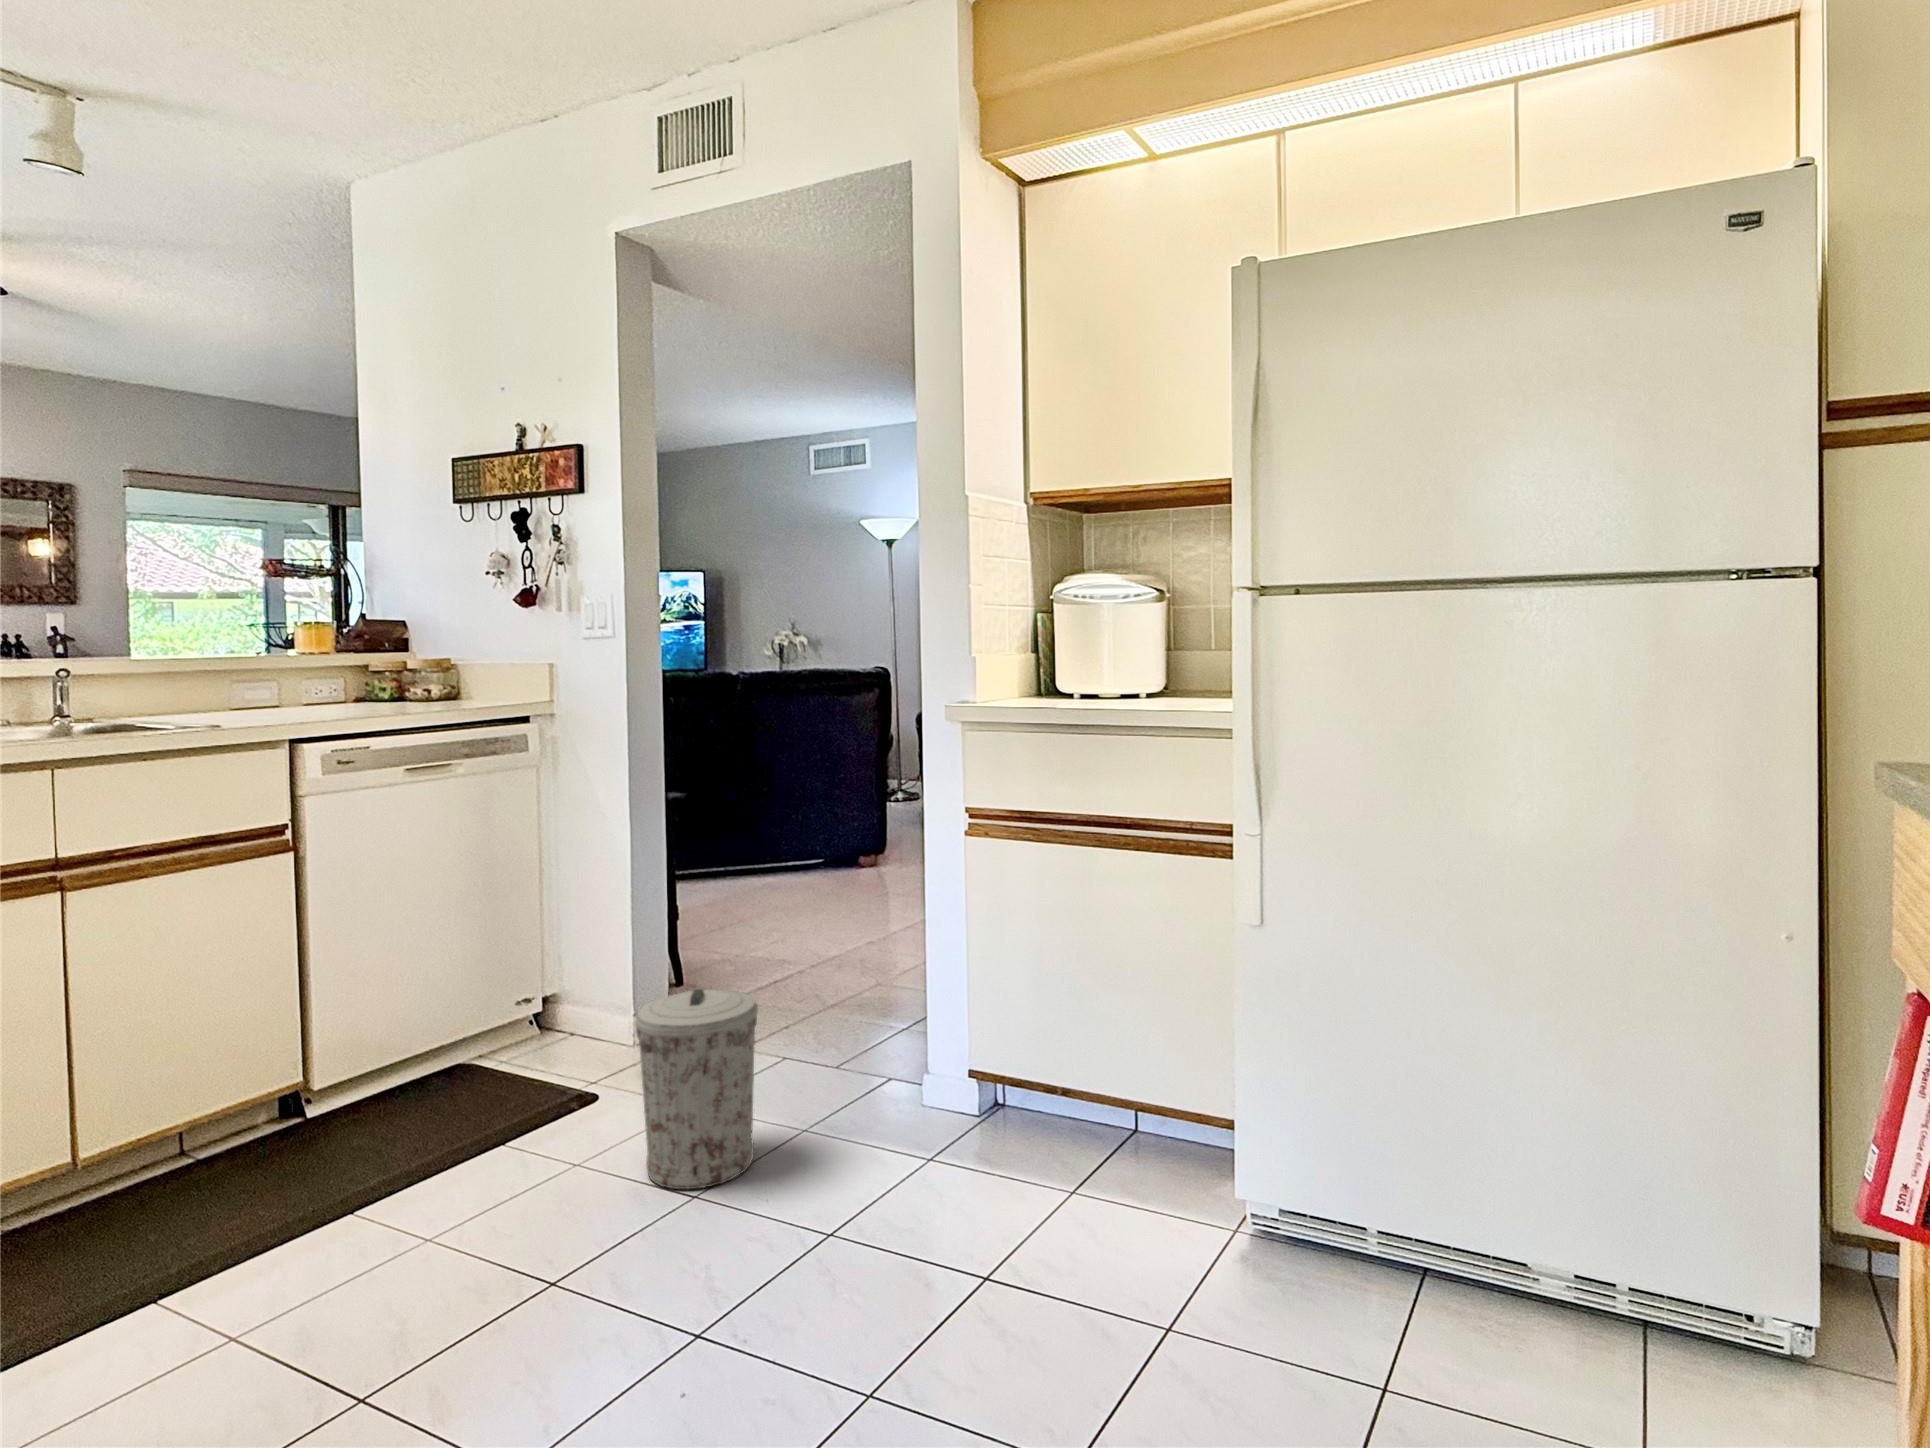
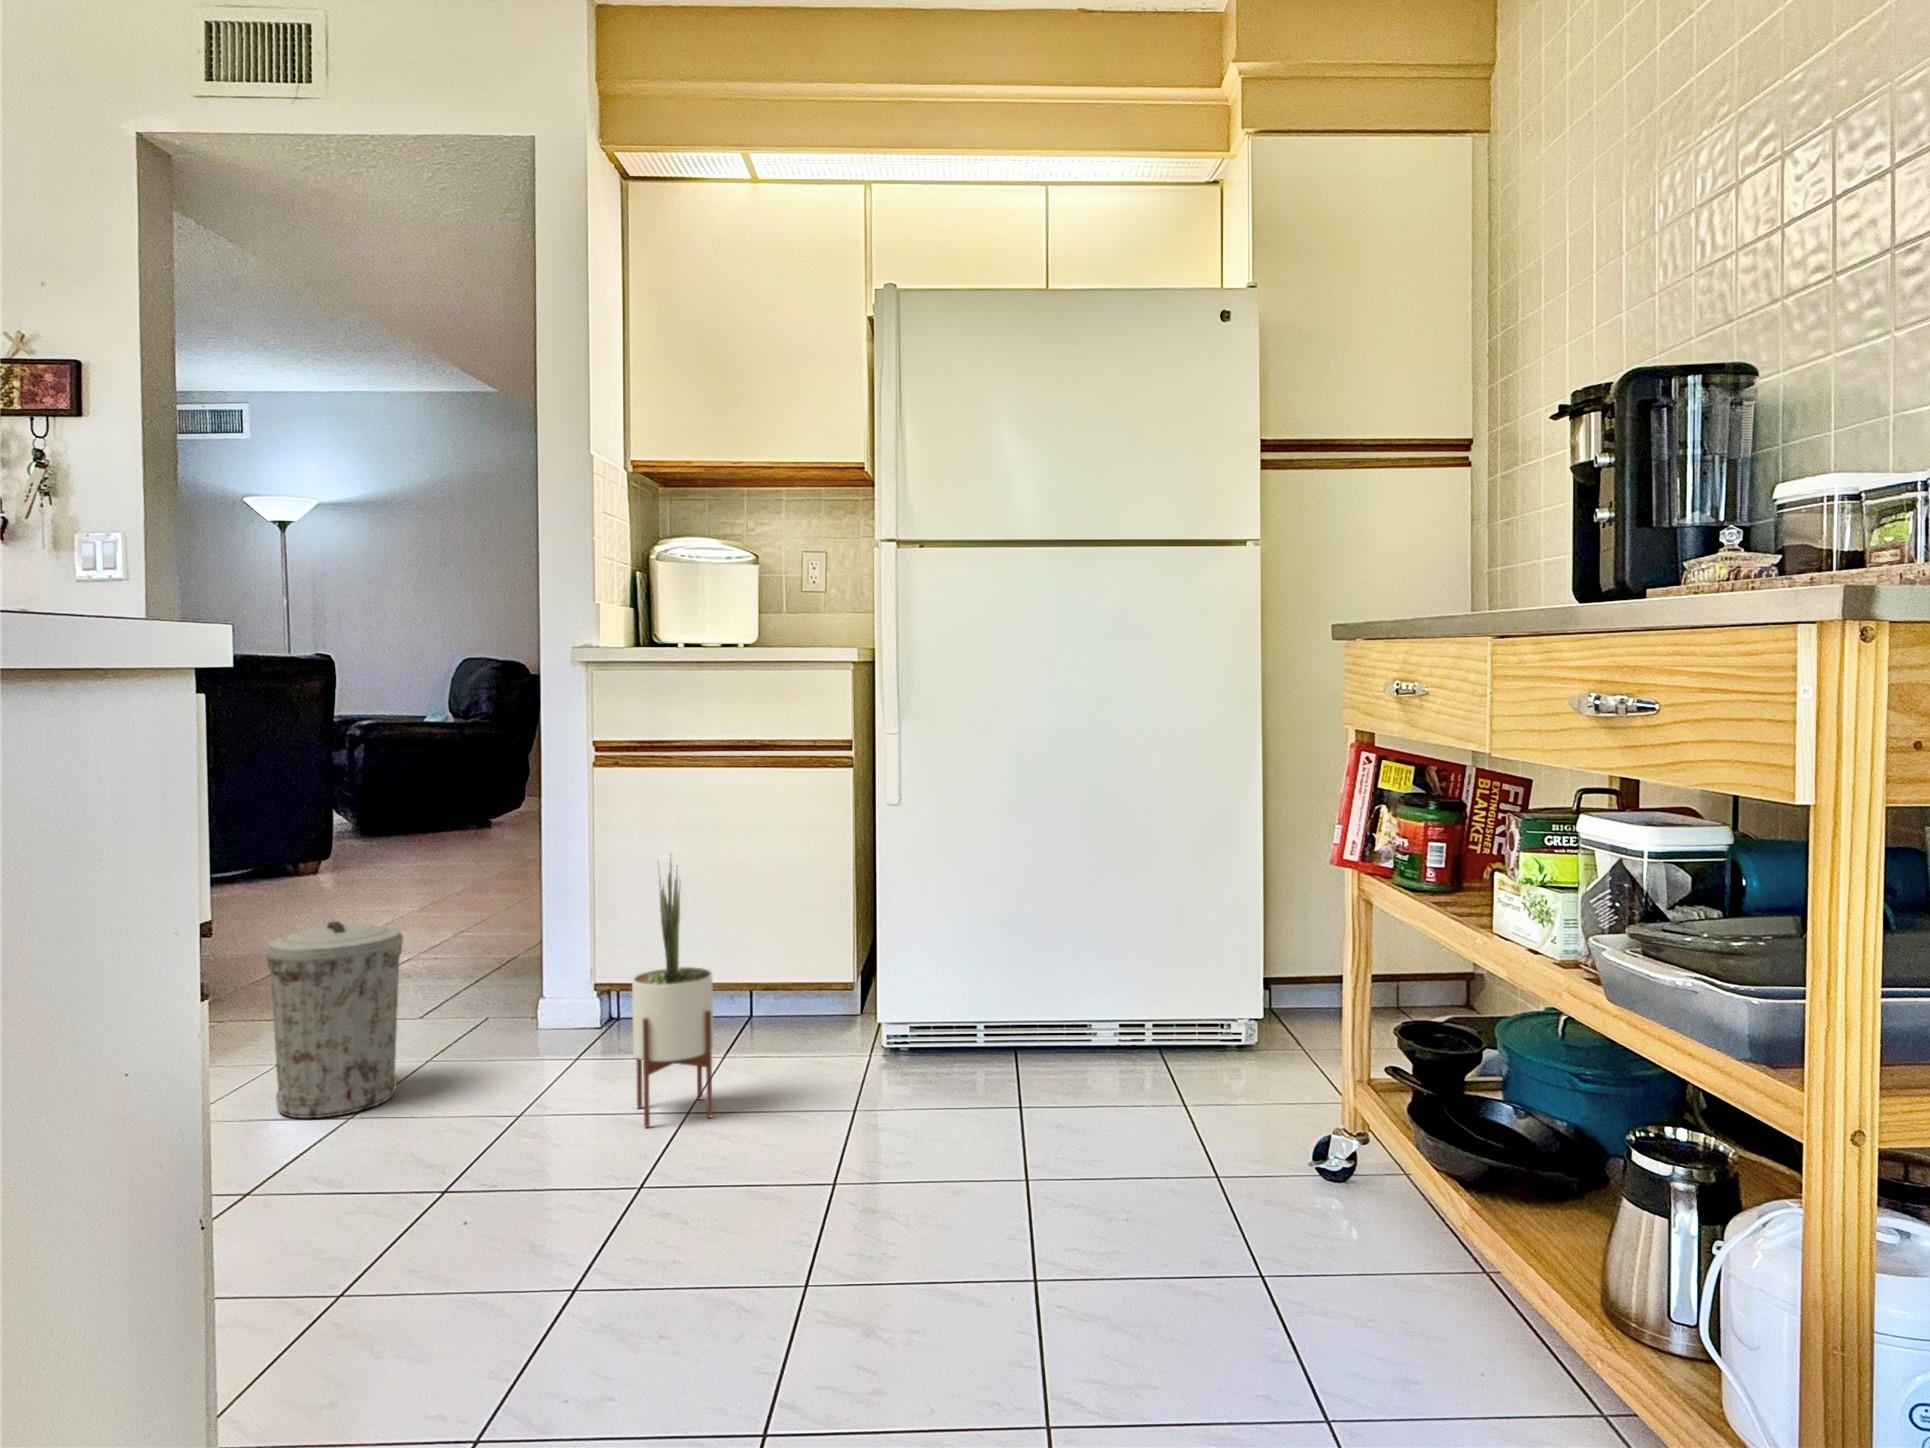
potted plant: none [922,974,1011,1301] -> present [632,855,713,1127]

